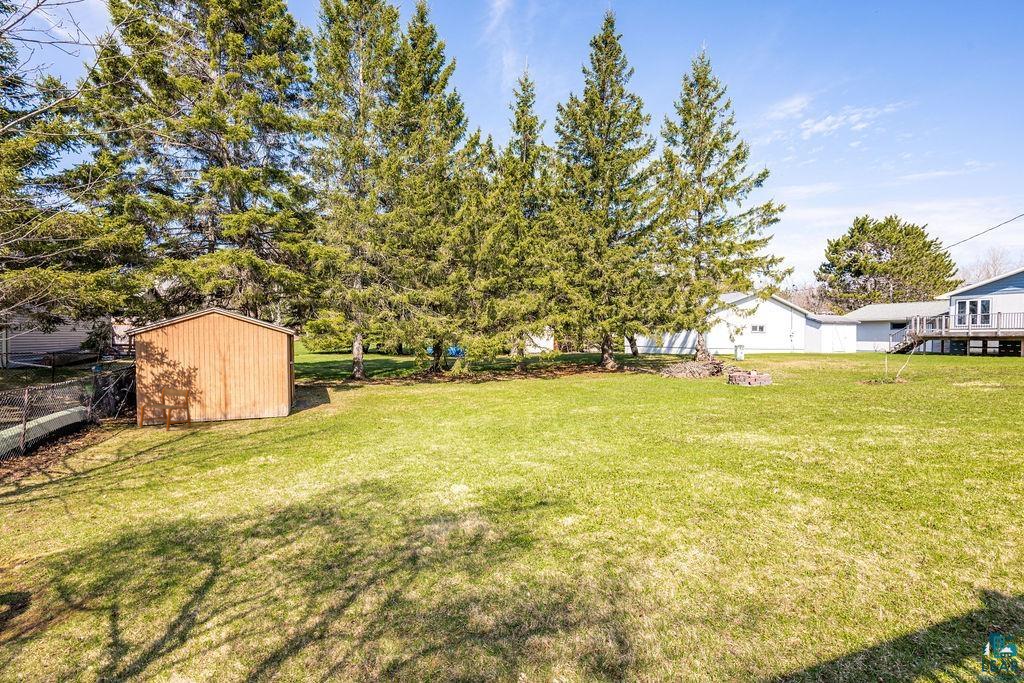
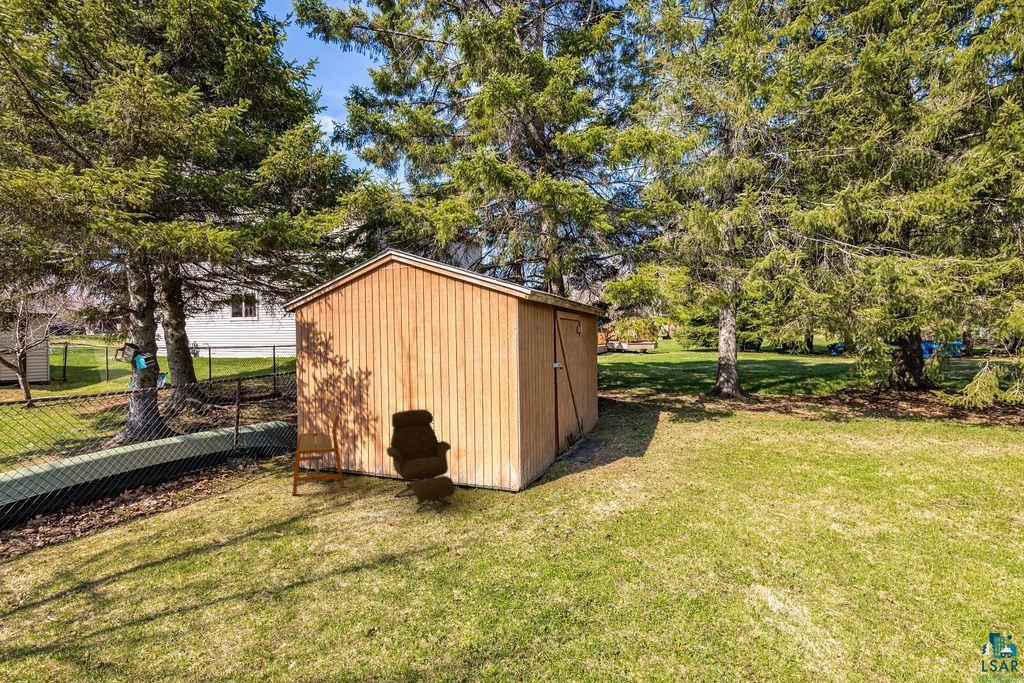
lounge chair: none [220,385,266,425] -> present [387,409,455,513]

